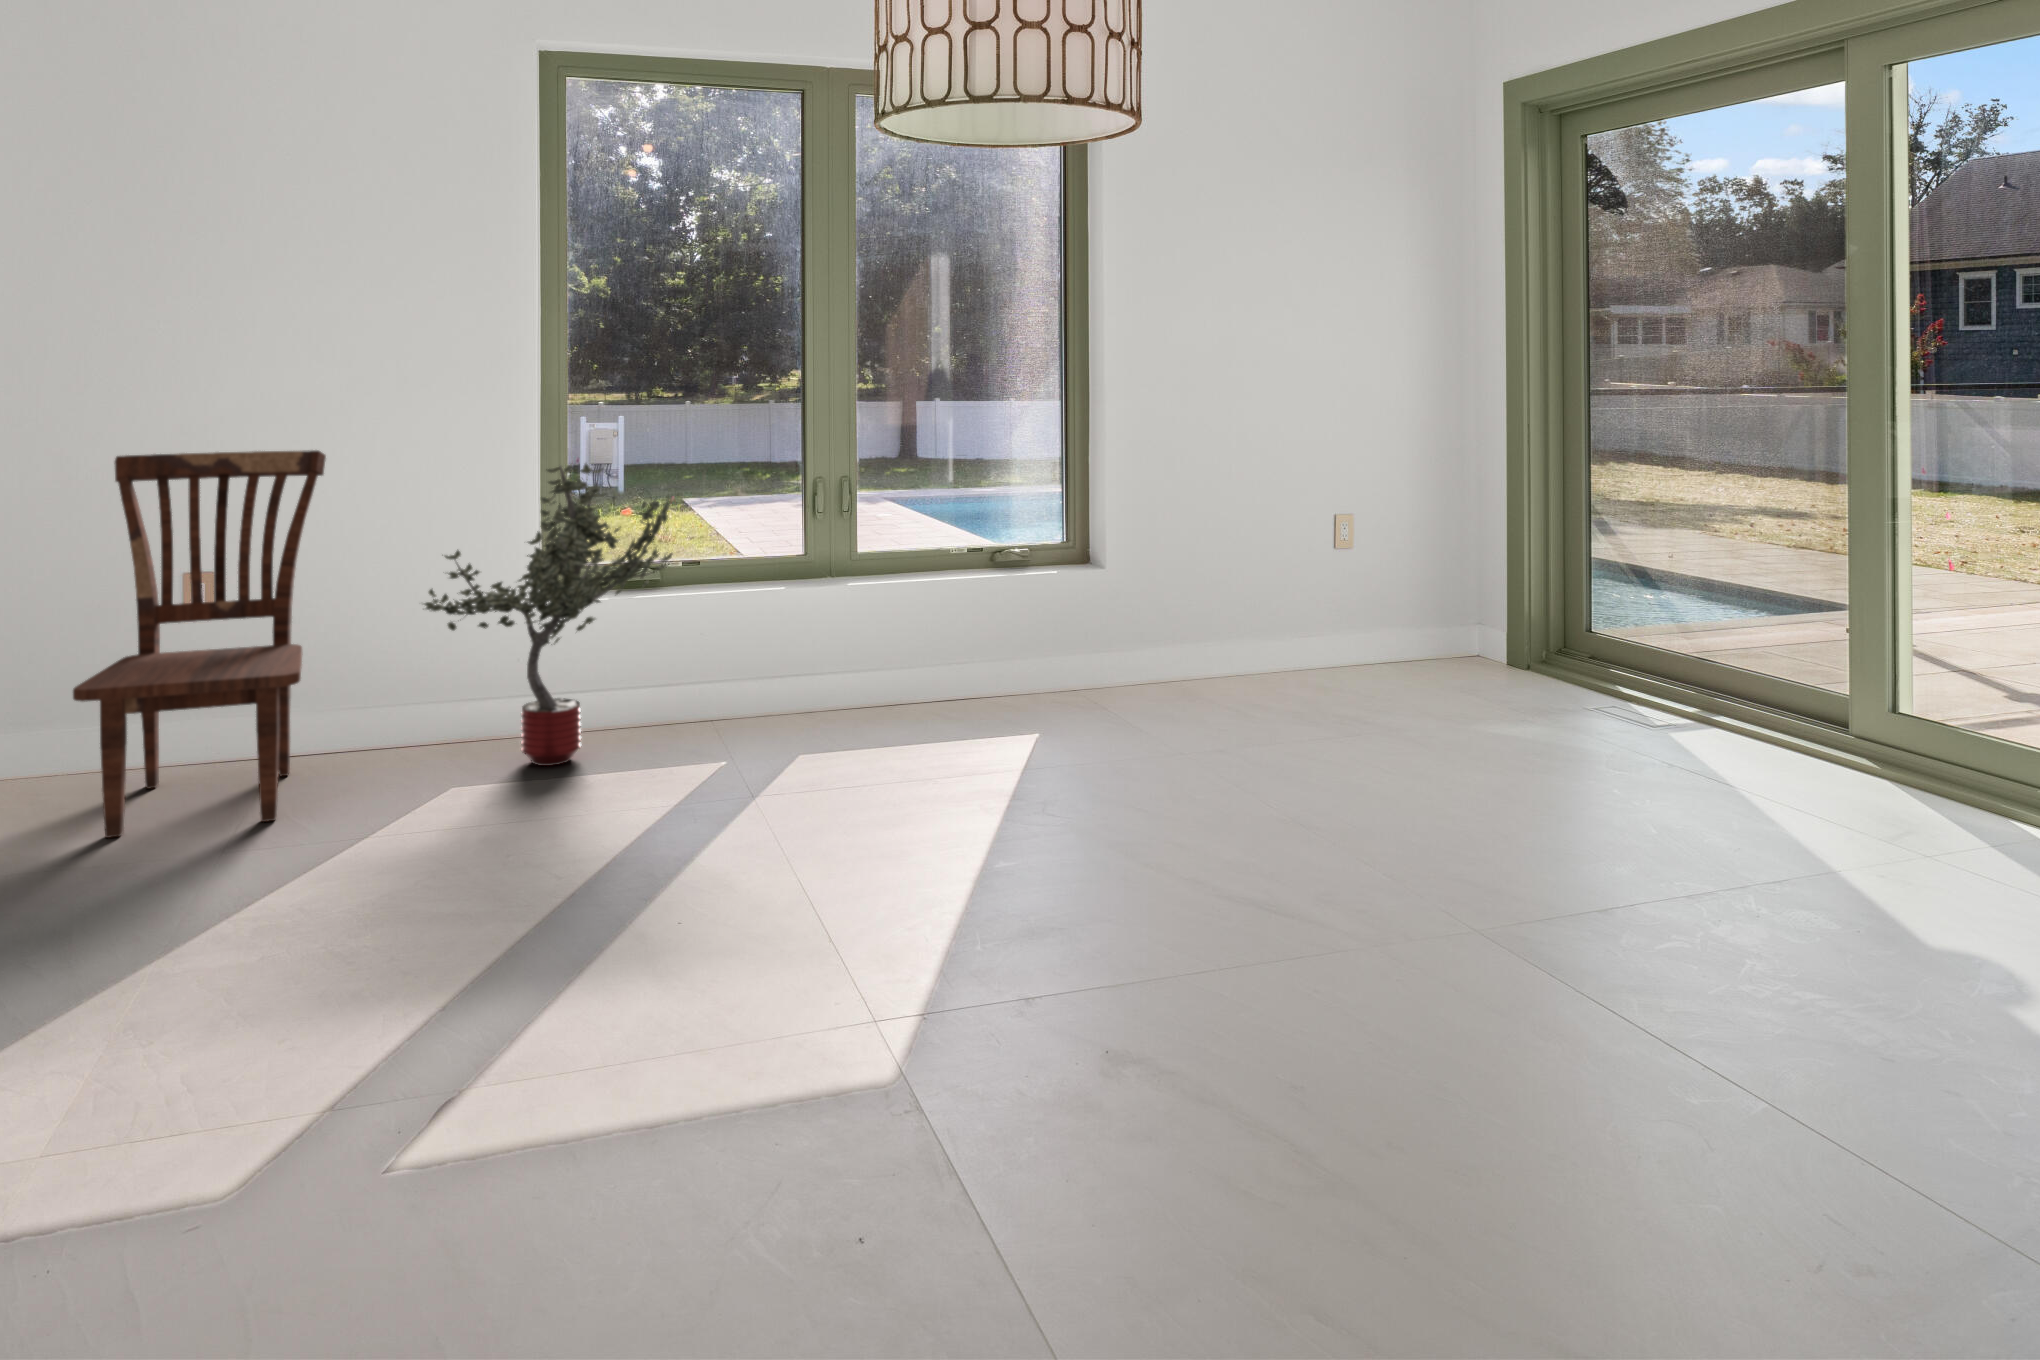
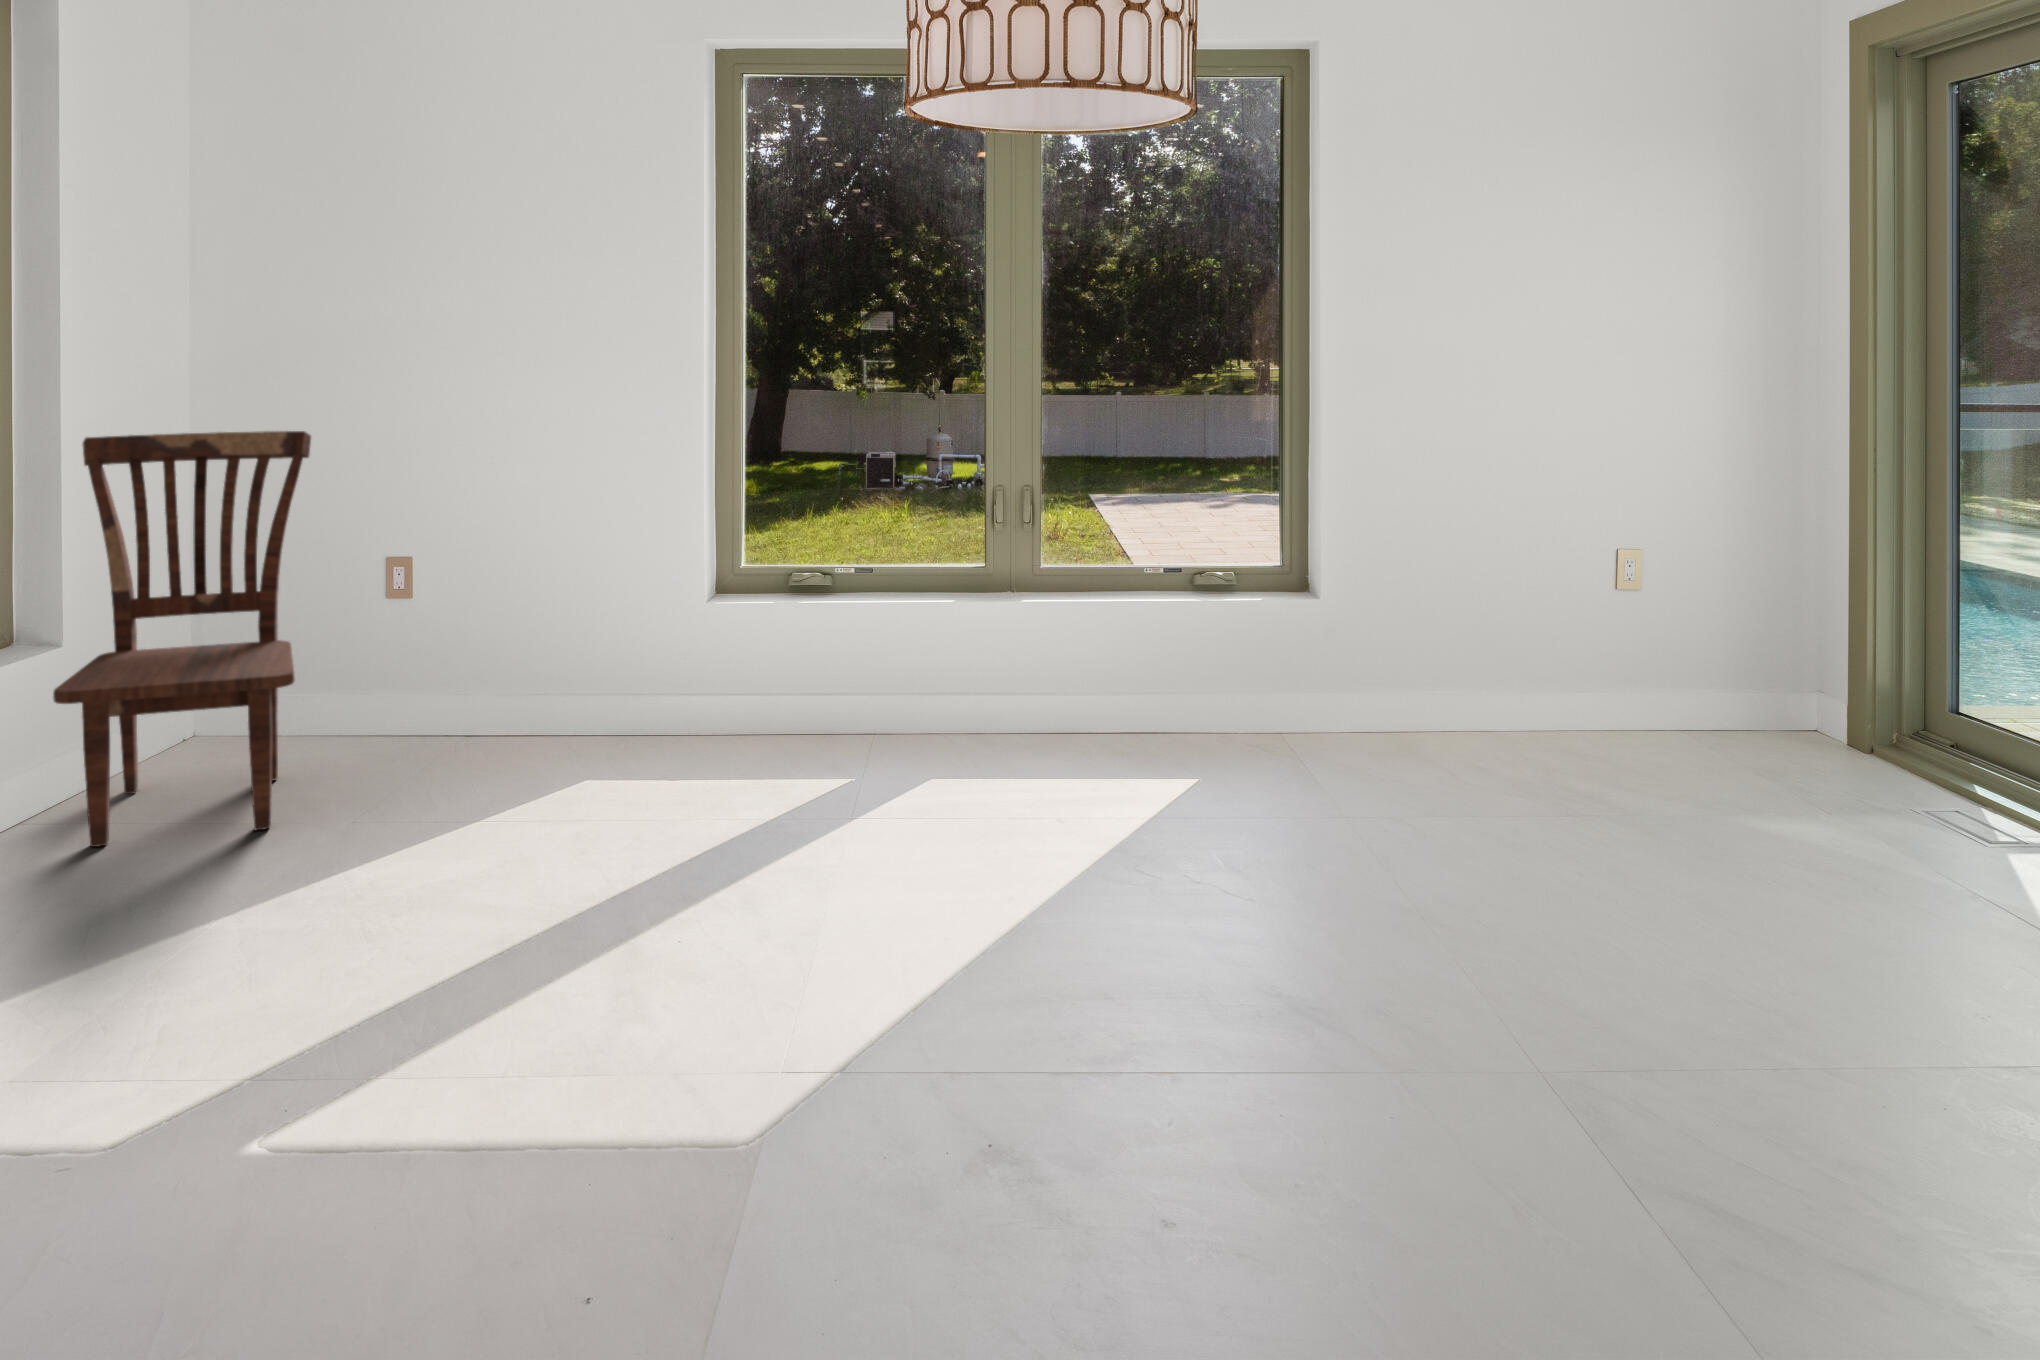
potted tree: present [424,464,672,766] -> none [416,444,690,770]

